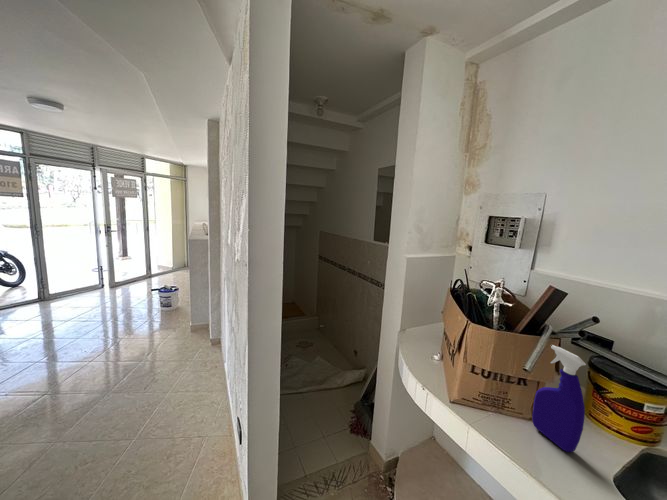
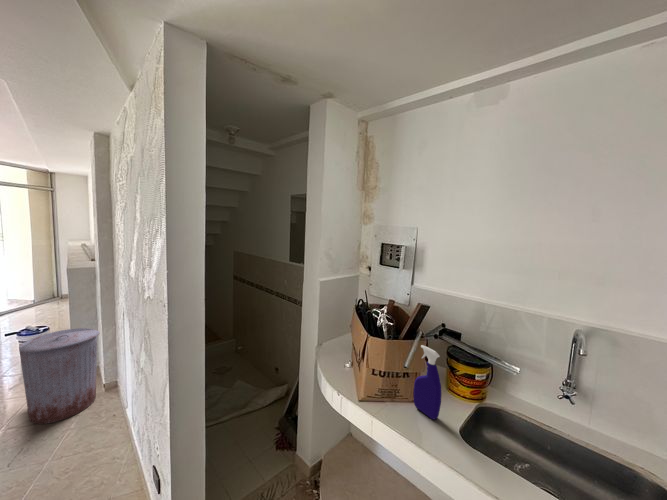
trash can: none [157,289,209,361] -> present [19,328,100,424]

